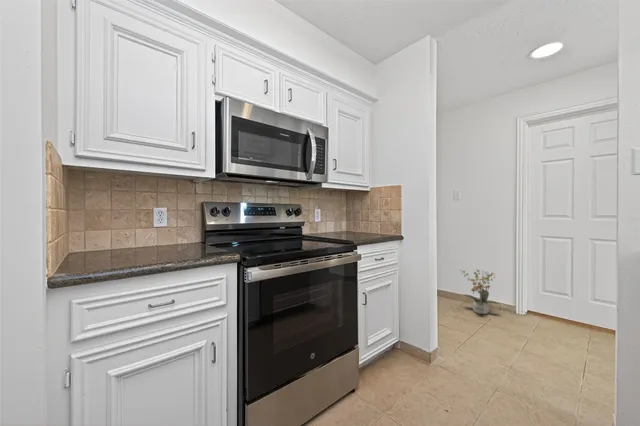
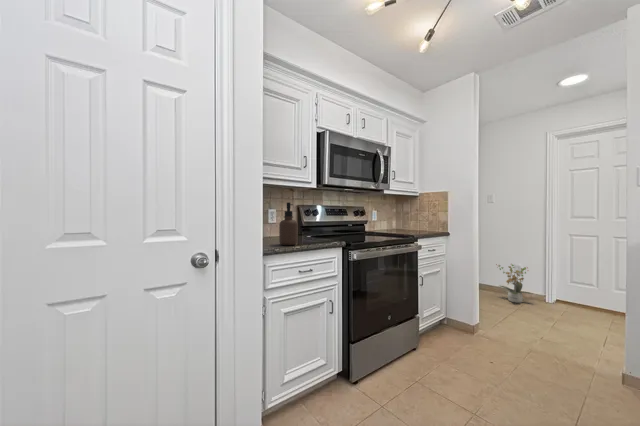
soap dispenser: none [124,197,157,263] -> present [279,202,298,245]

